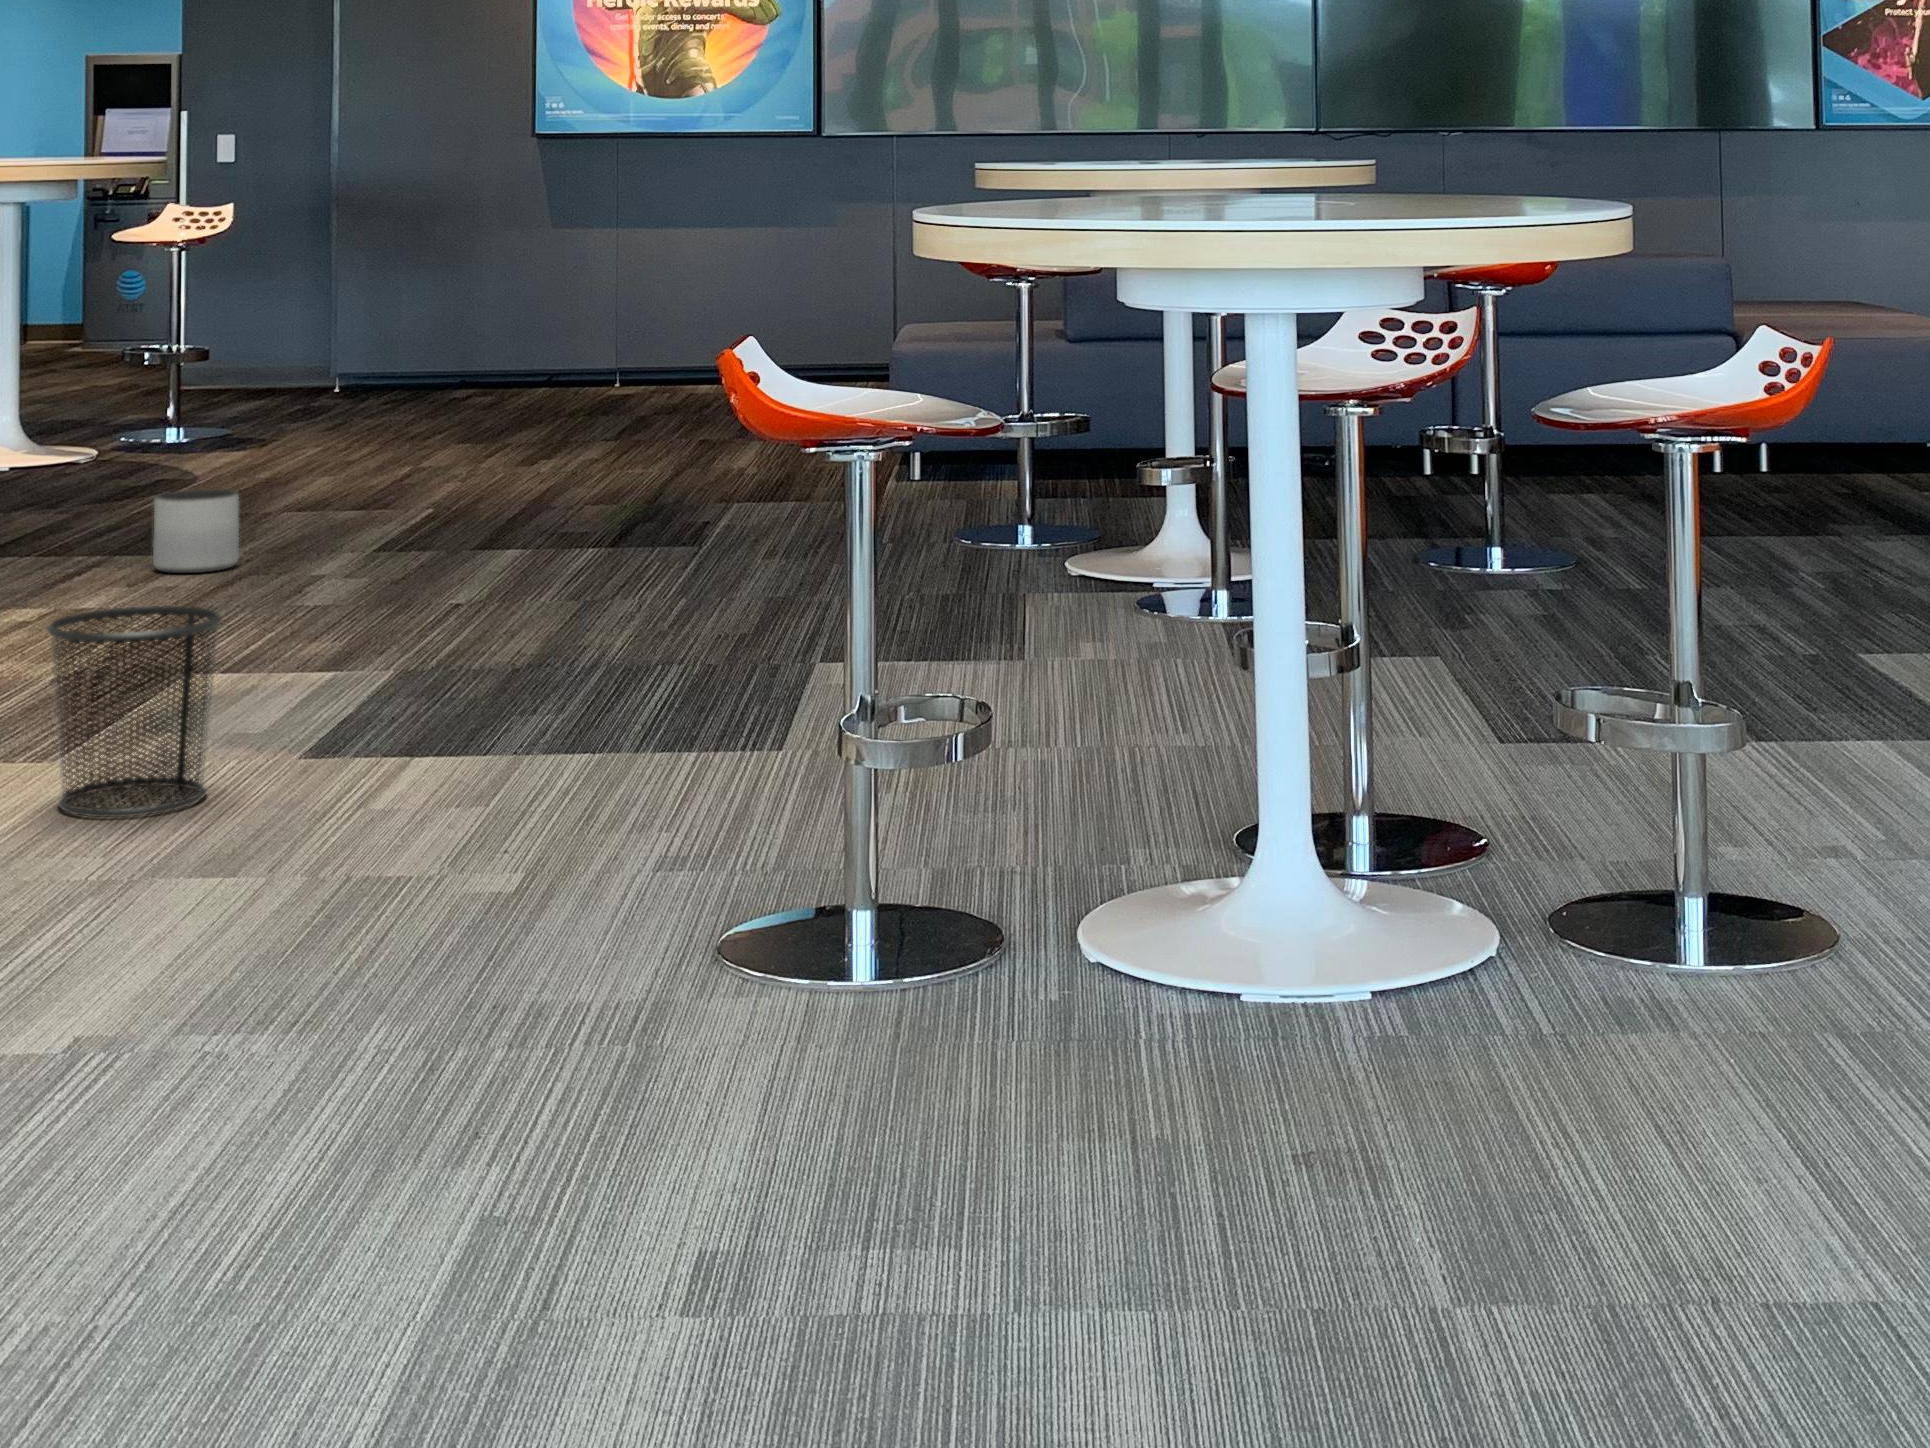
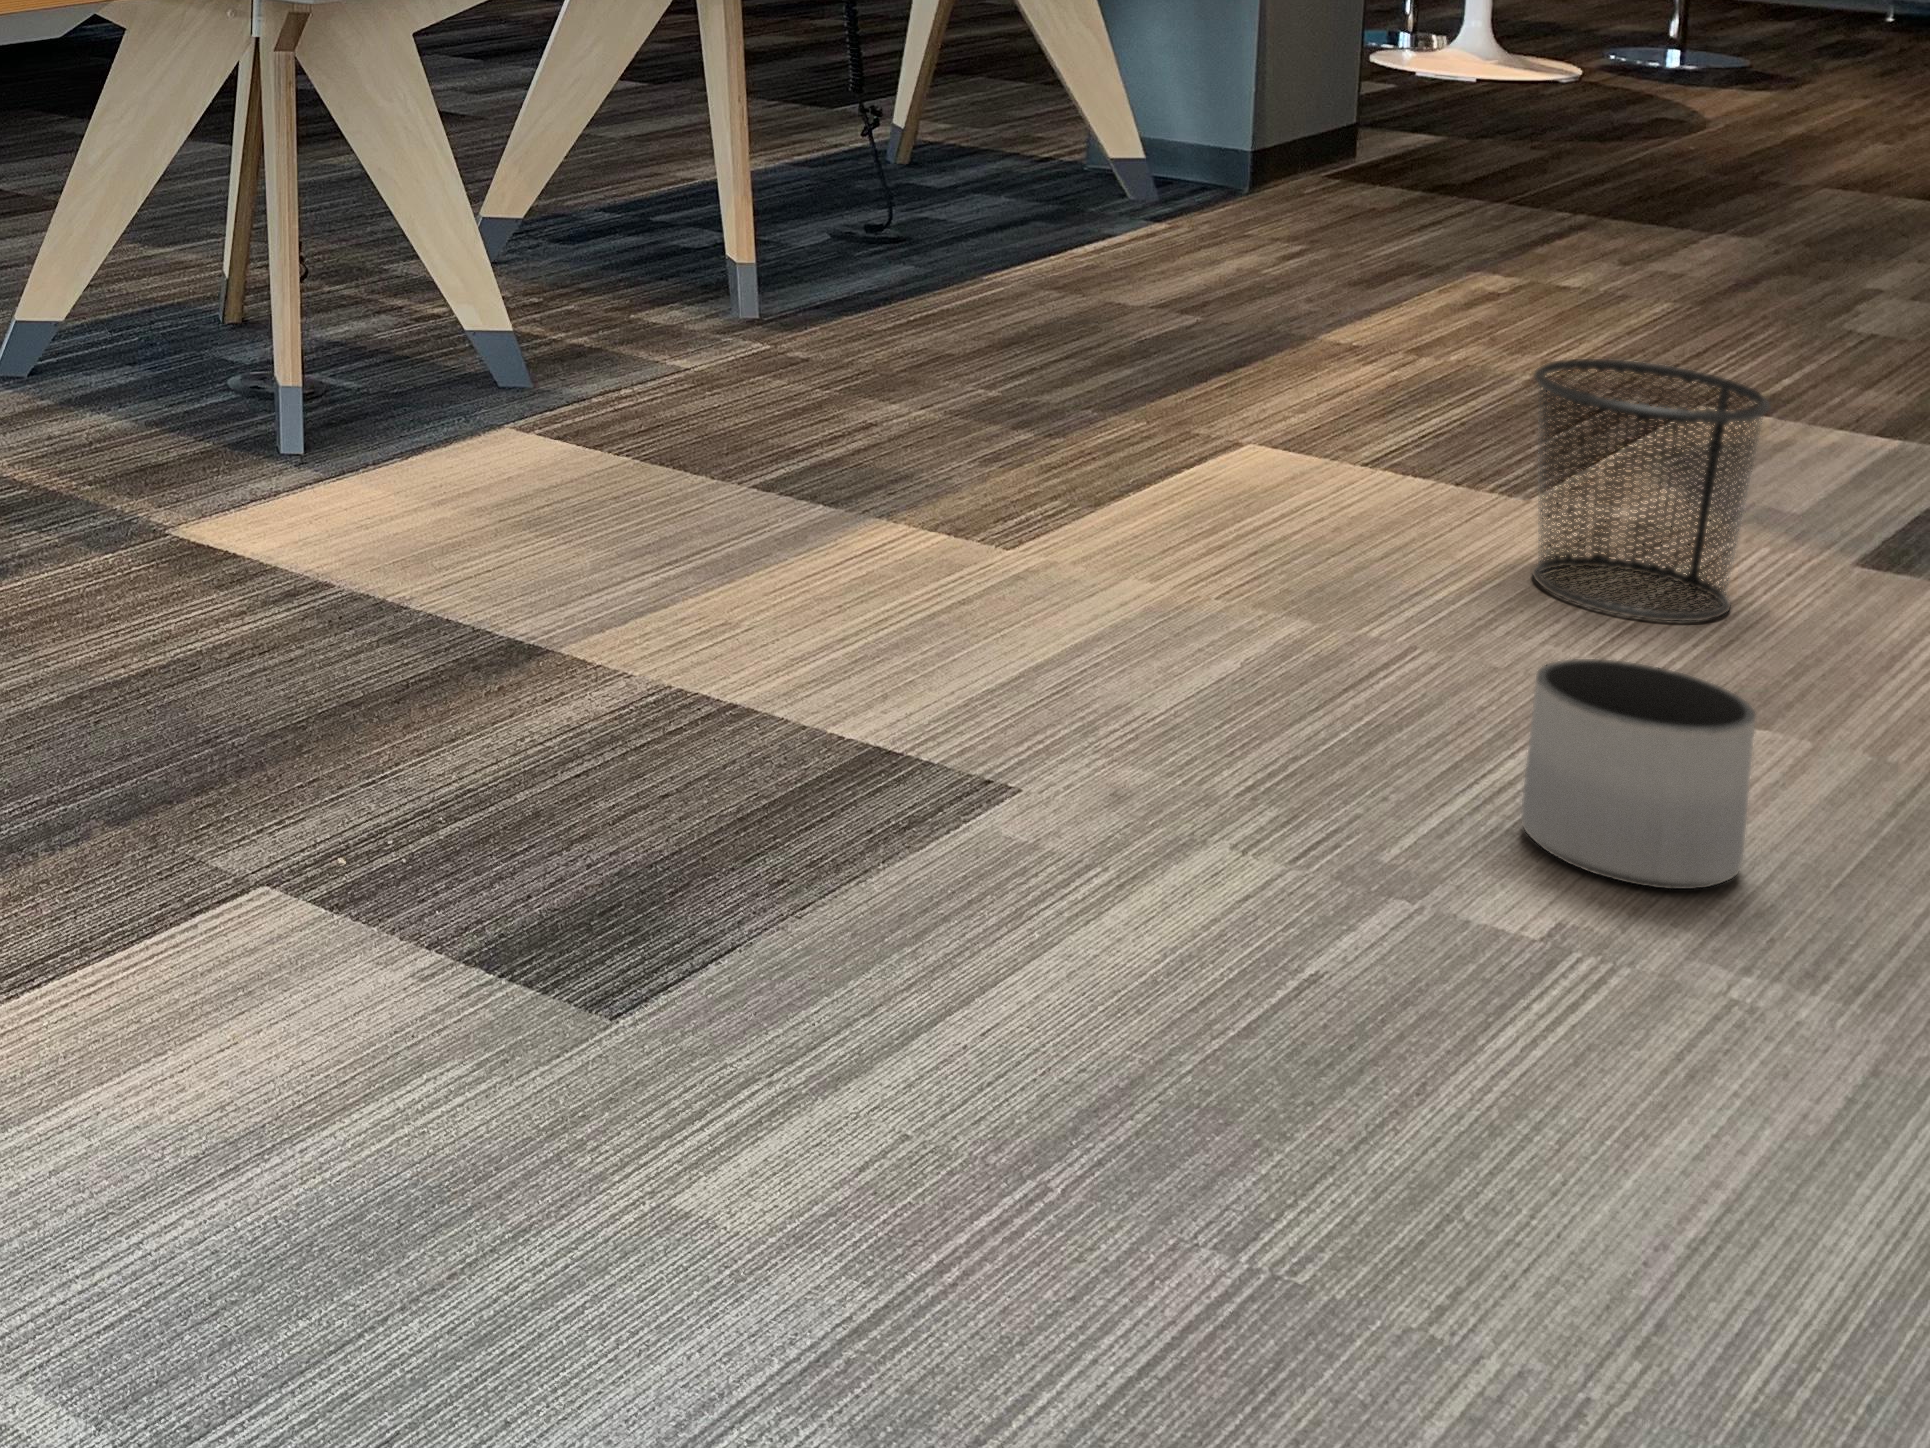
planter: present [153,490,239,573] -> present [1521,659,1755,889]

